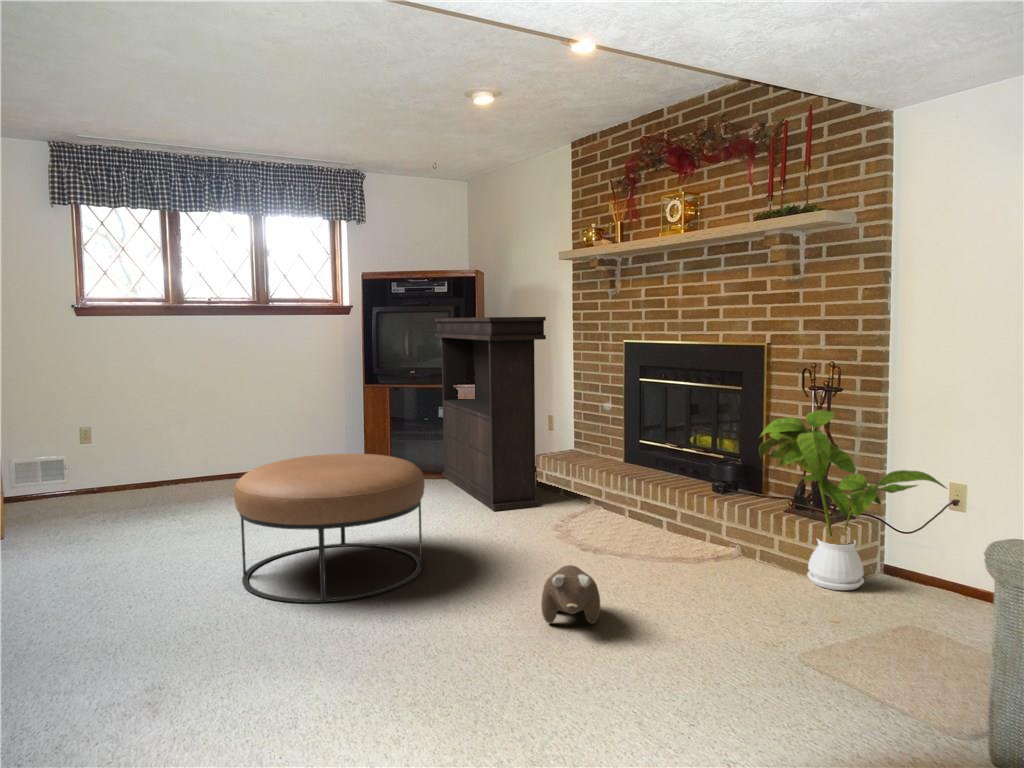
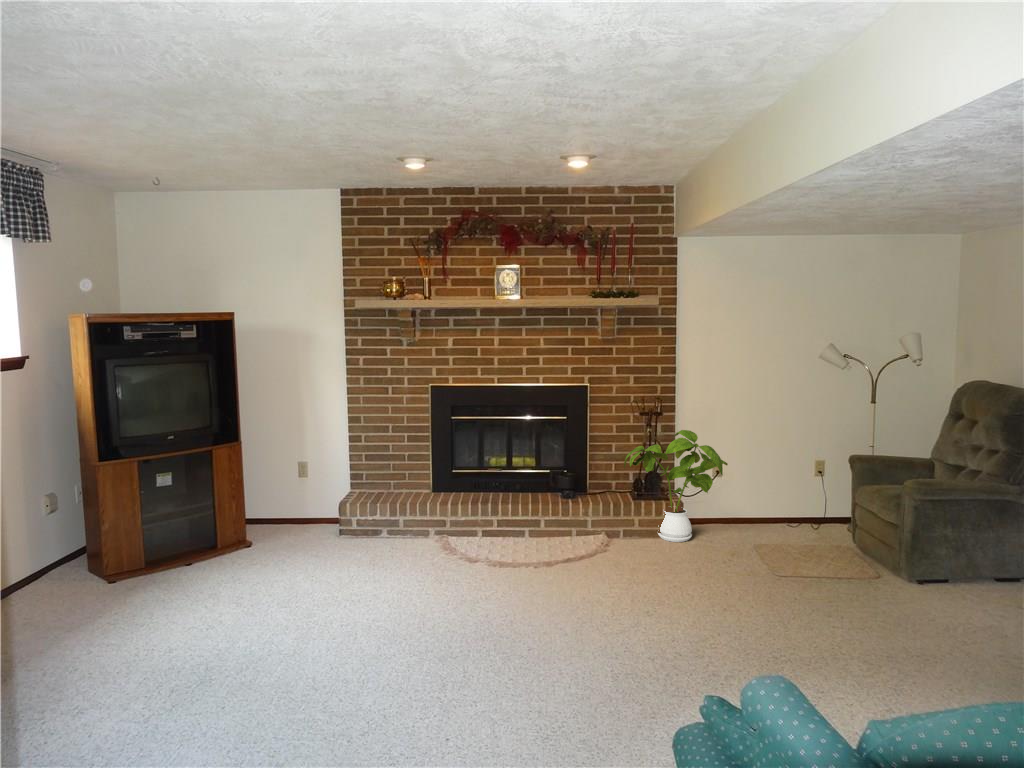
console table: present [434,317,546,511] -> none [194,366,400,566]
ottoman: present [234,454,425,603] -> none [330,535,530,723]
plush toy: present [541,565,600,624] -> none [631,575,695,623]

